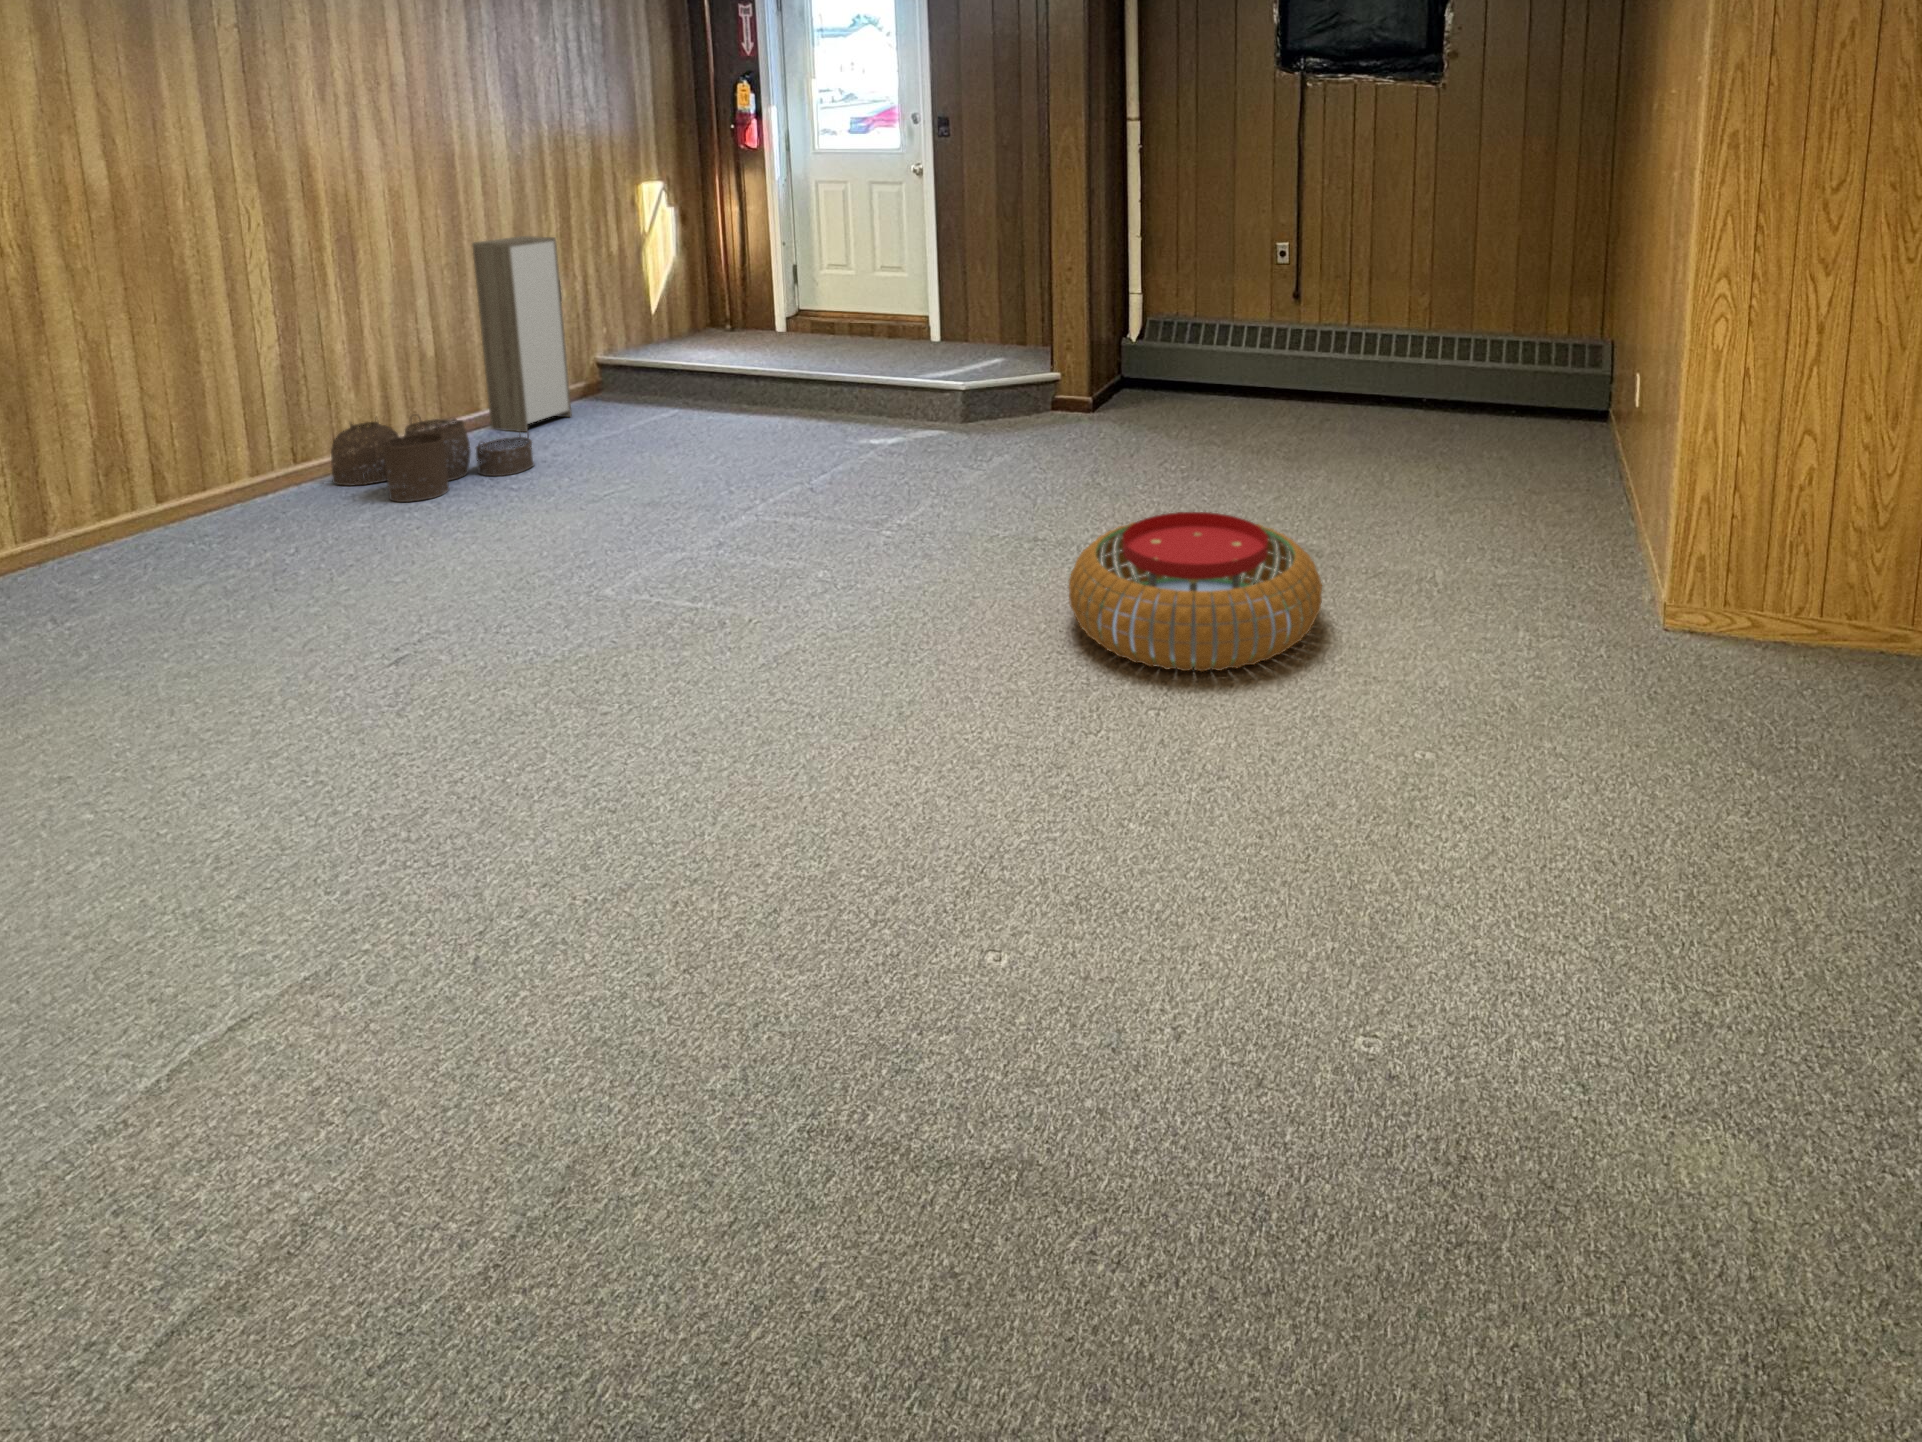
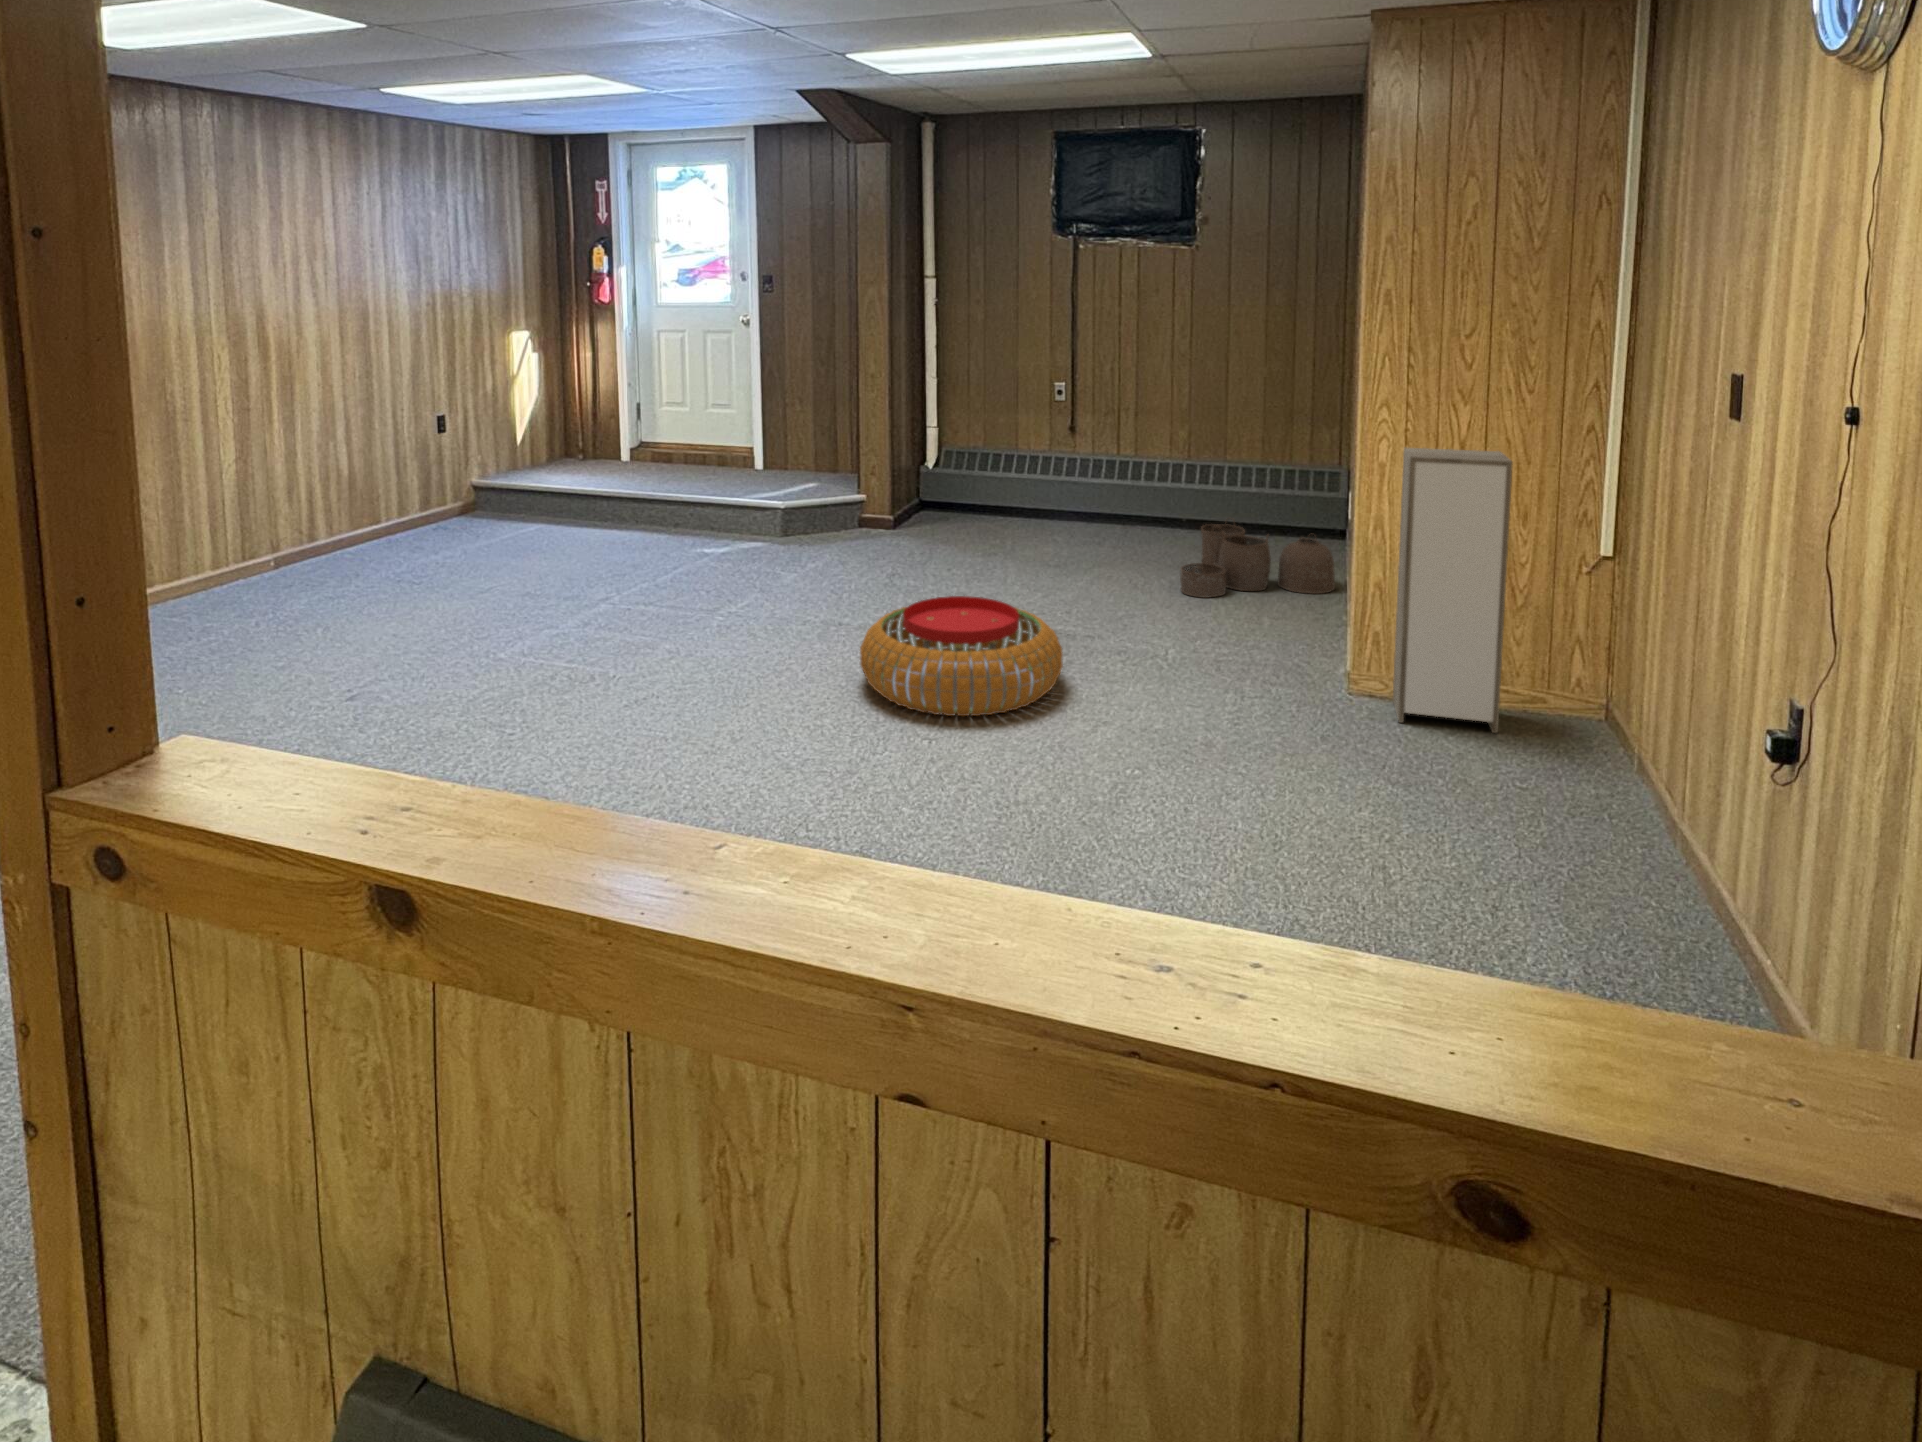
storage cabinet: present [472,236,572,432] -> present [1393,448,1513,733]
woven basket: present [331,416,534,502] -> present [1180,524,1335,598]

